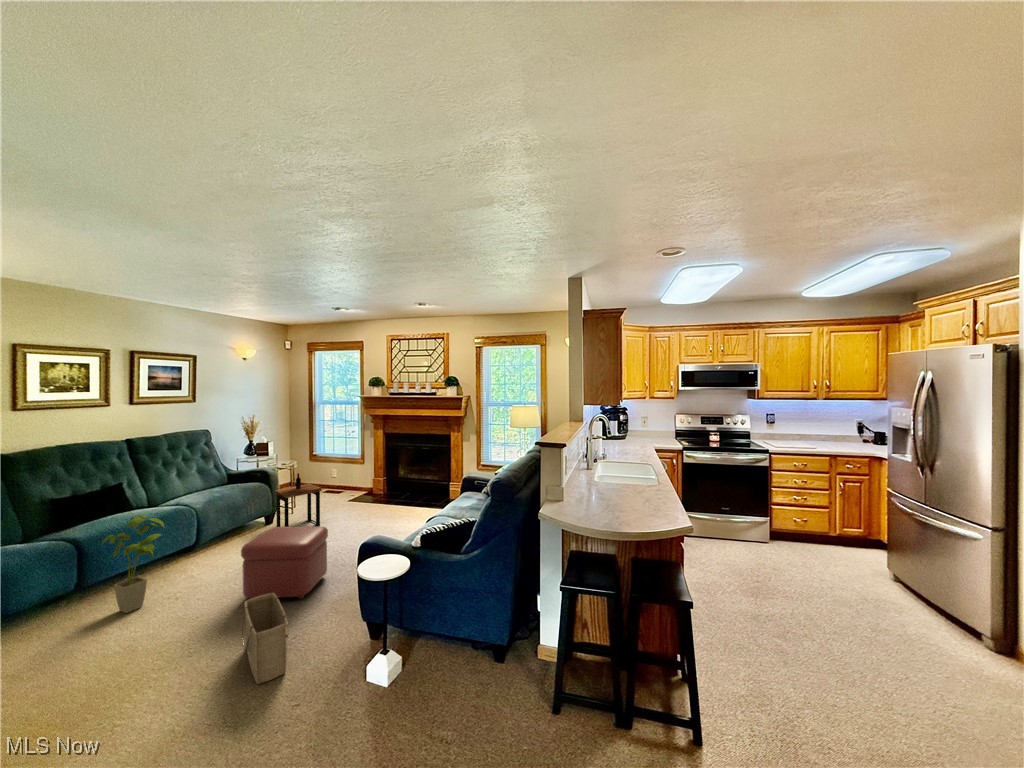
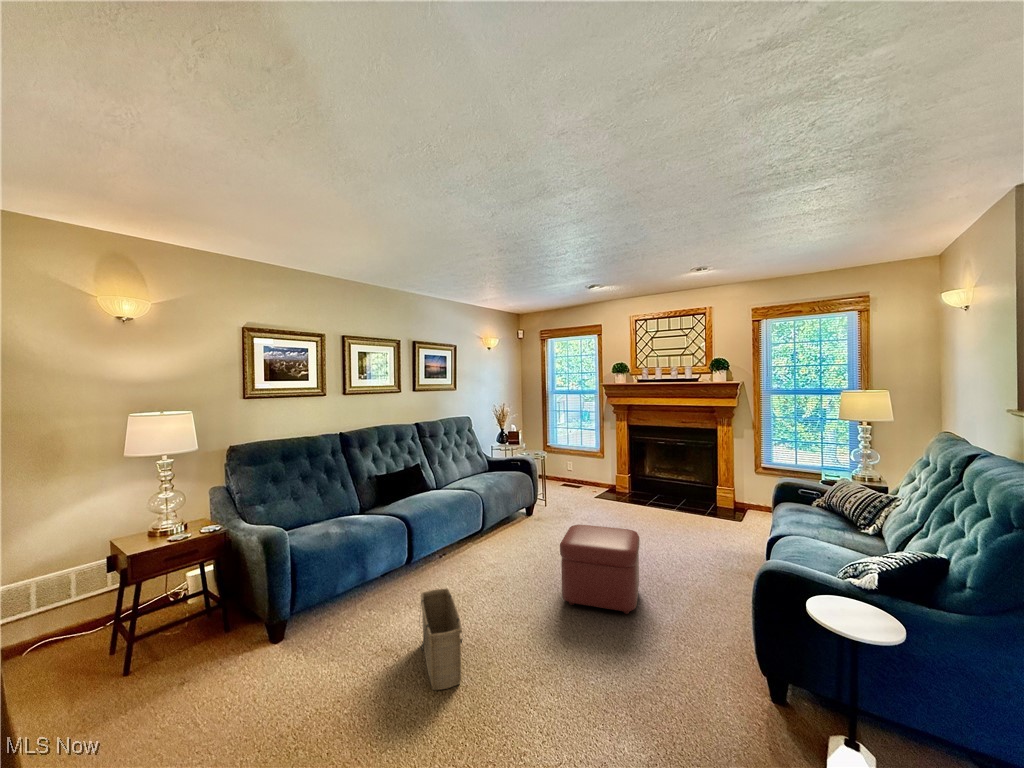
side table: present [275,473,322,527] -> none [538,465,584,529]
house plant: present [102,515,164,613] -> none [436,498,486,597]
basket: present [244,593,288,684] -> present [419,588,462,690]

